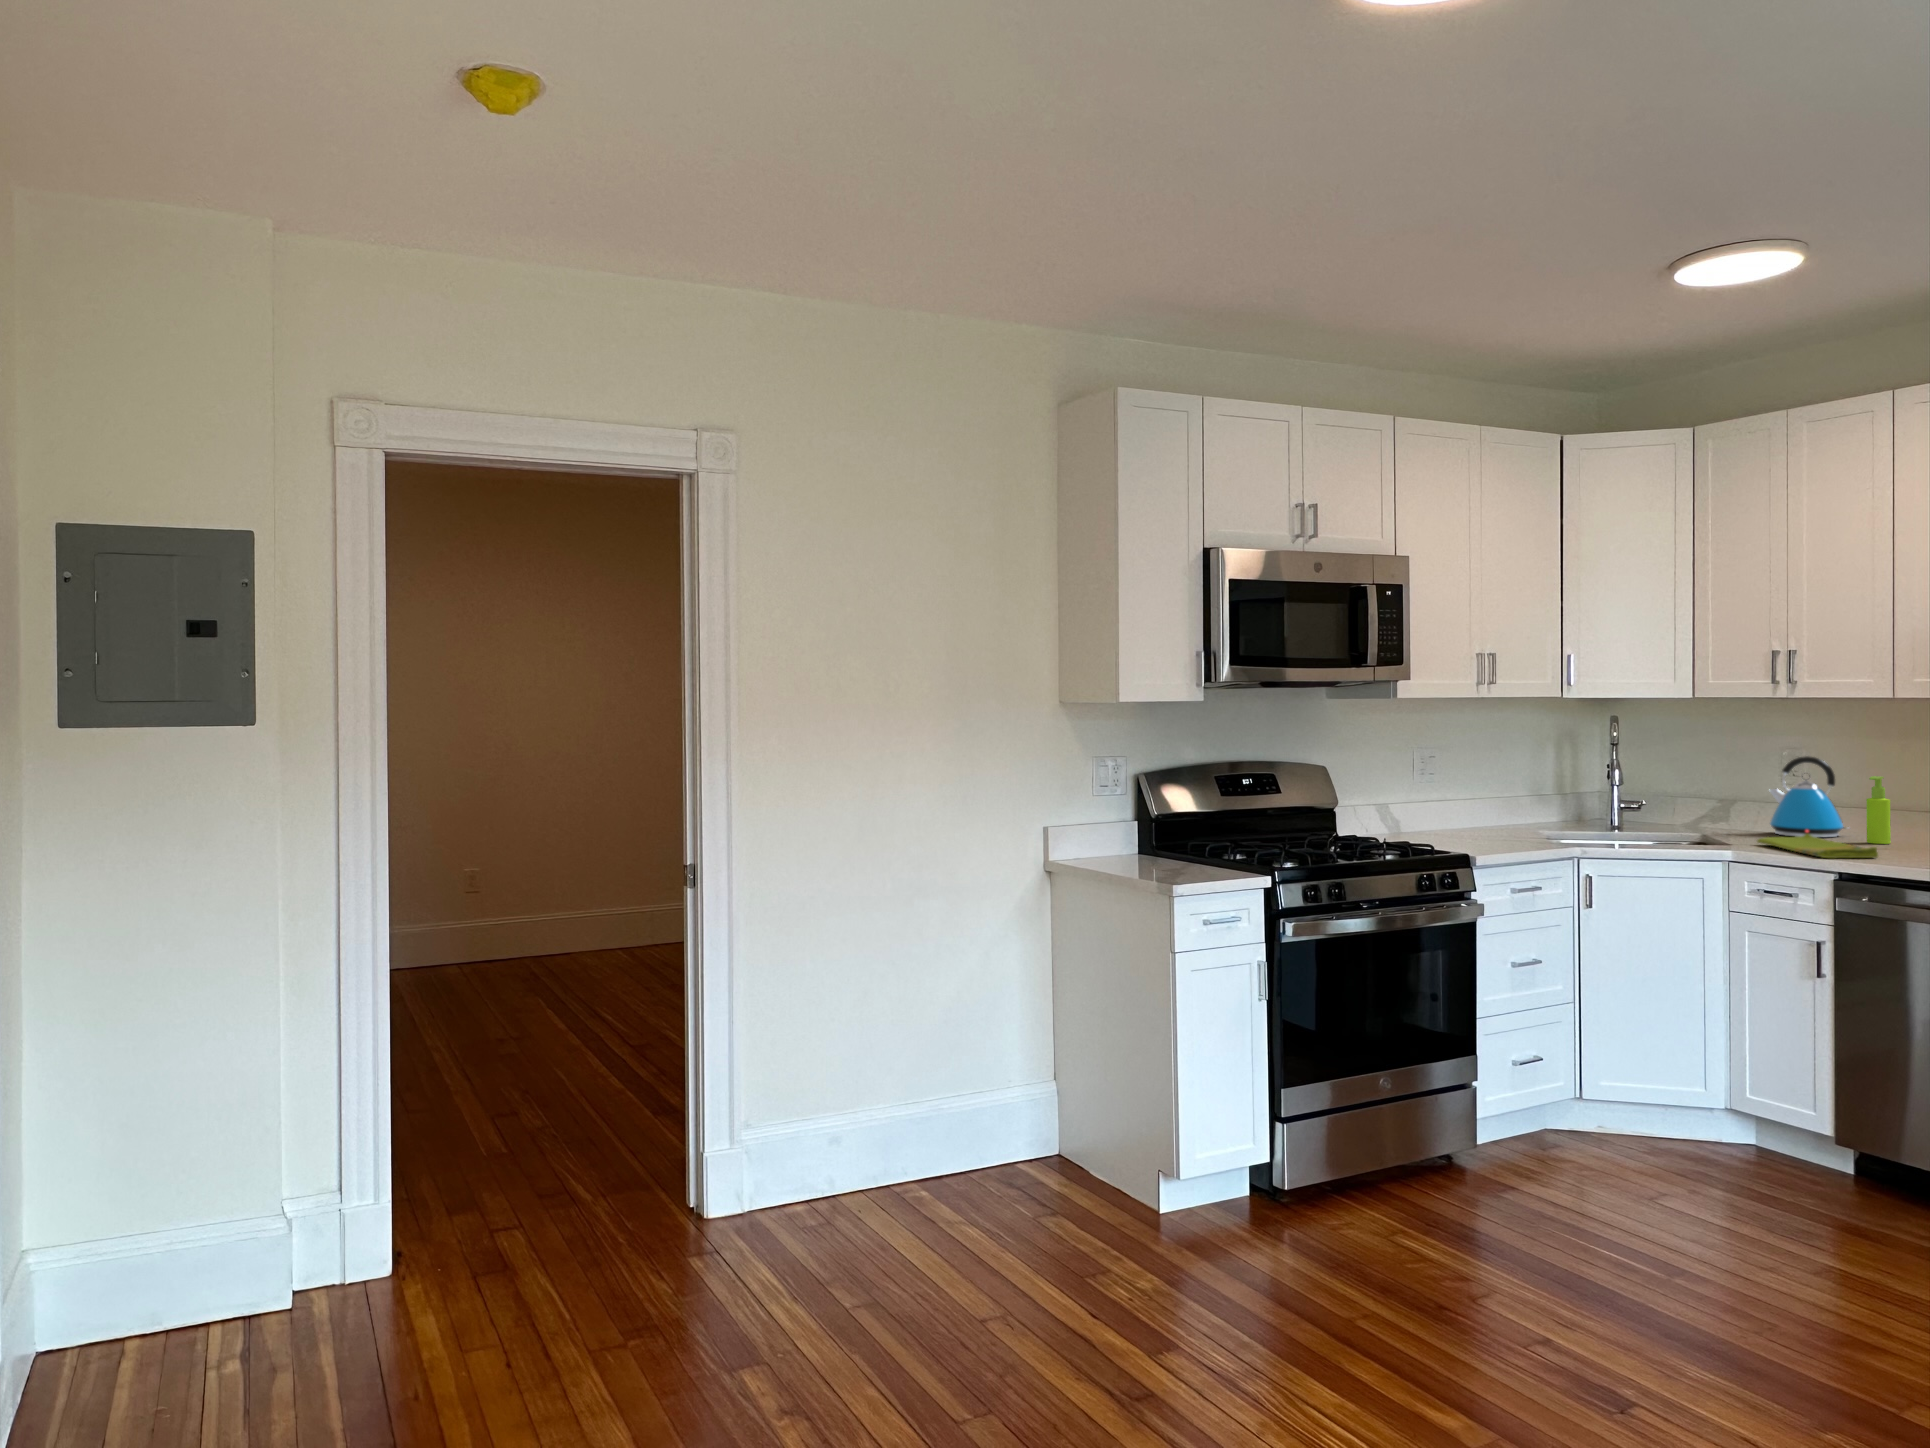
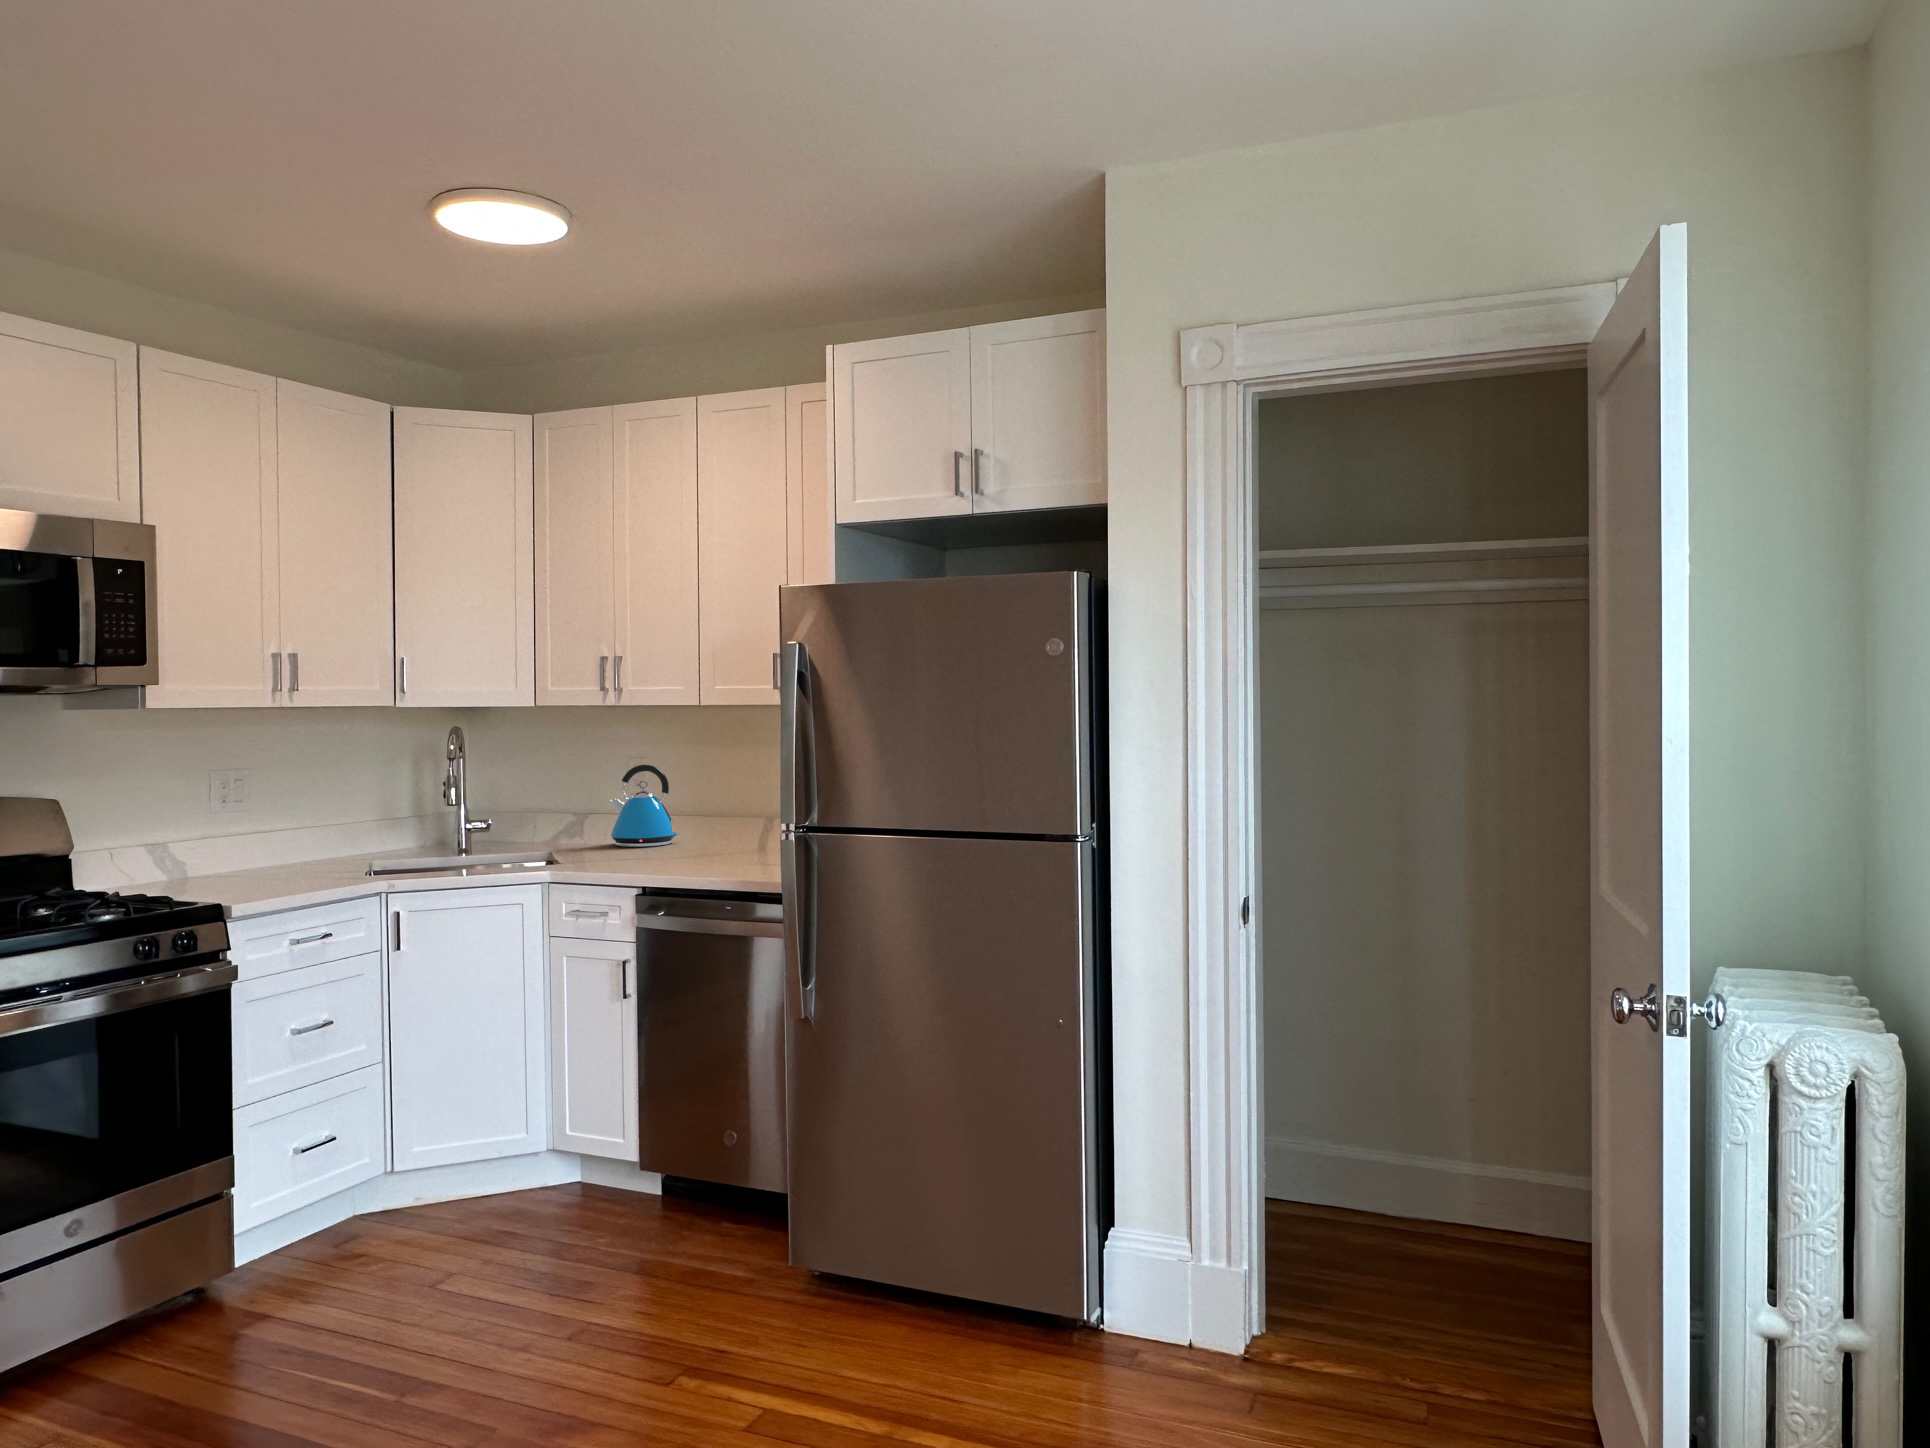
soap dispenser: present [1866,776,1891,844] -> none [689,782,709,849]
dish towel: present [1757,834,1878,858] -> none [582,845,680,872]

